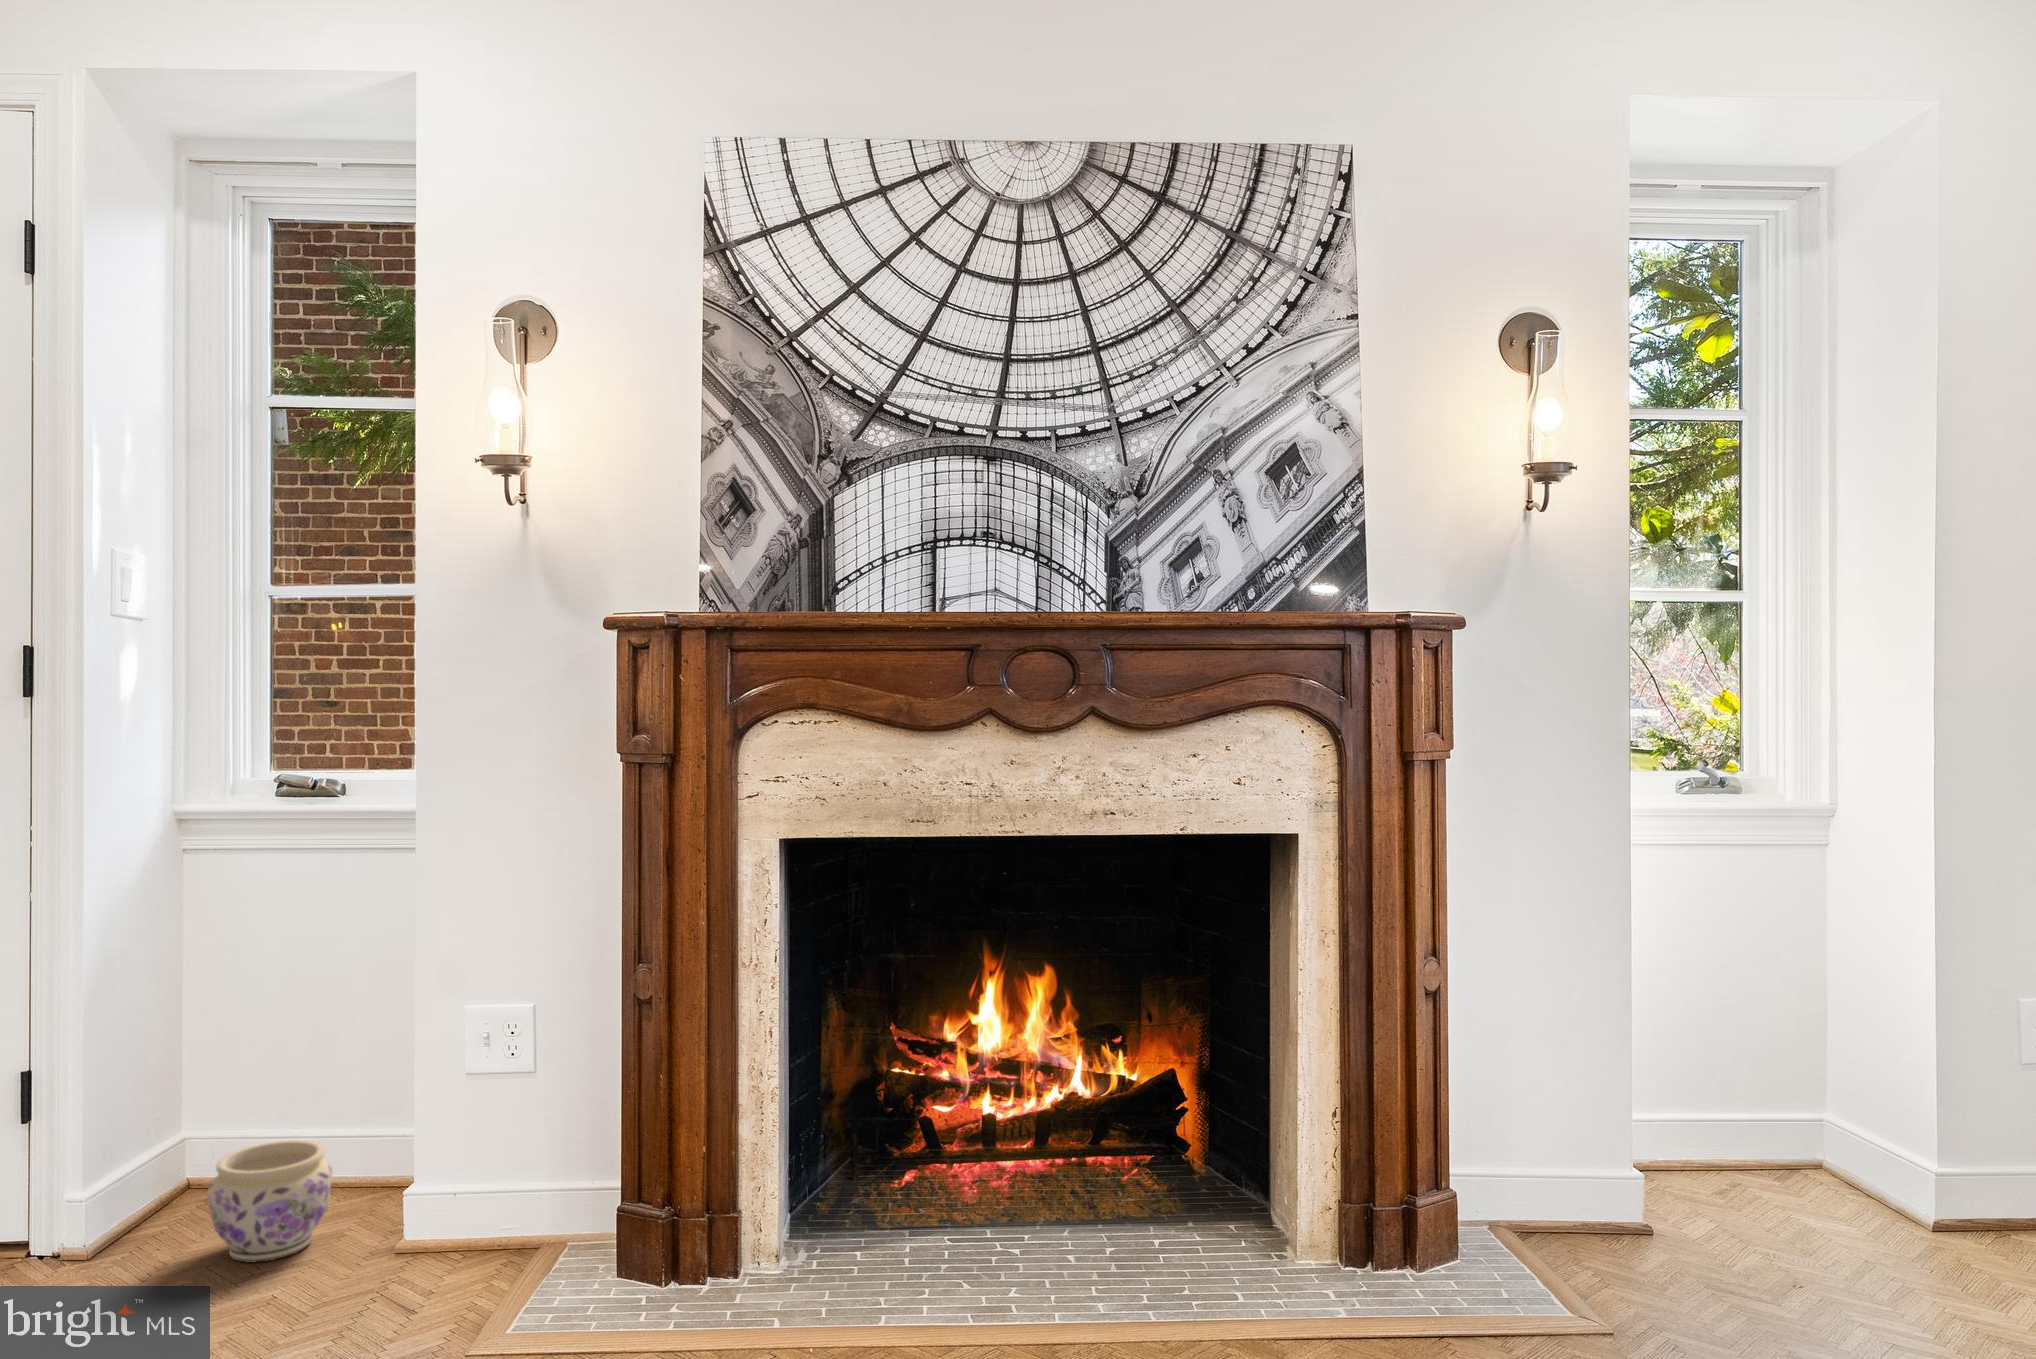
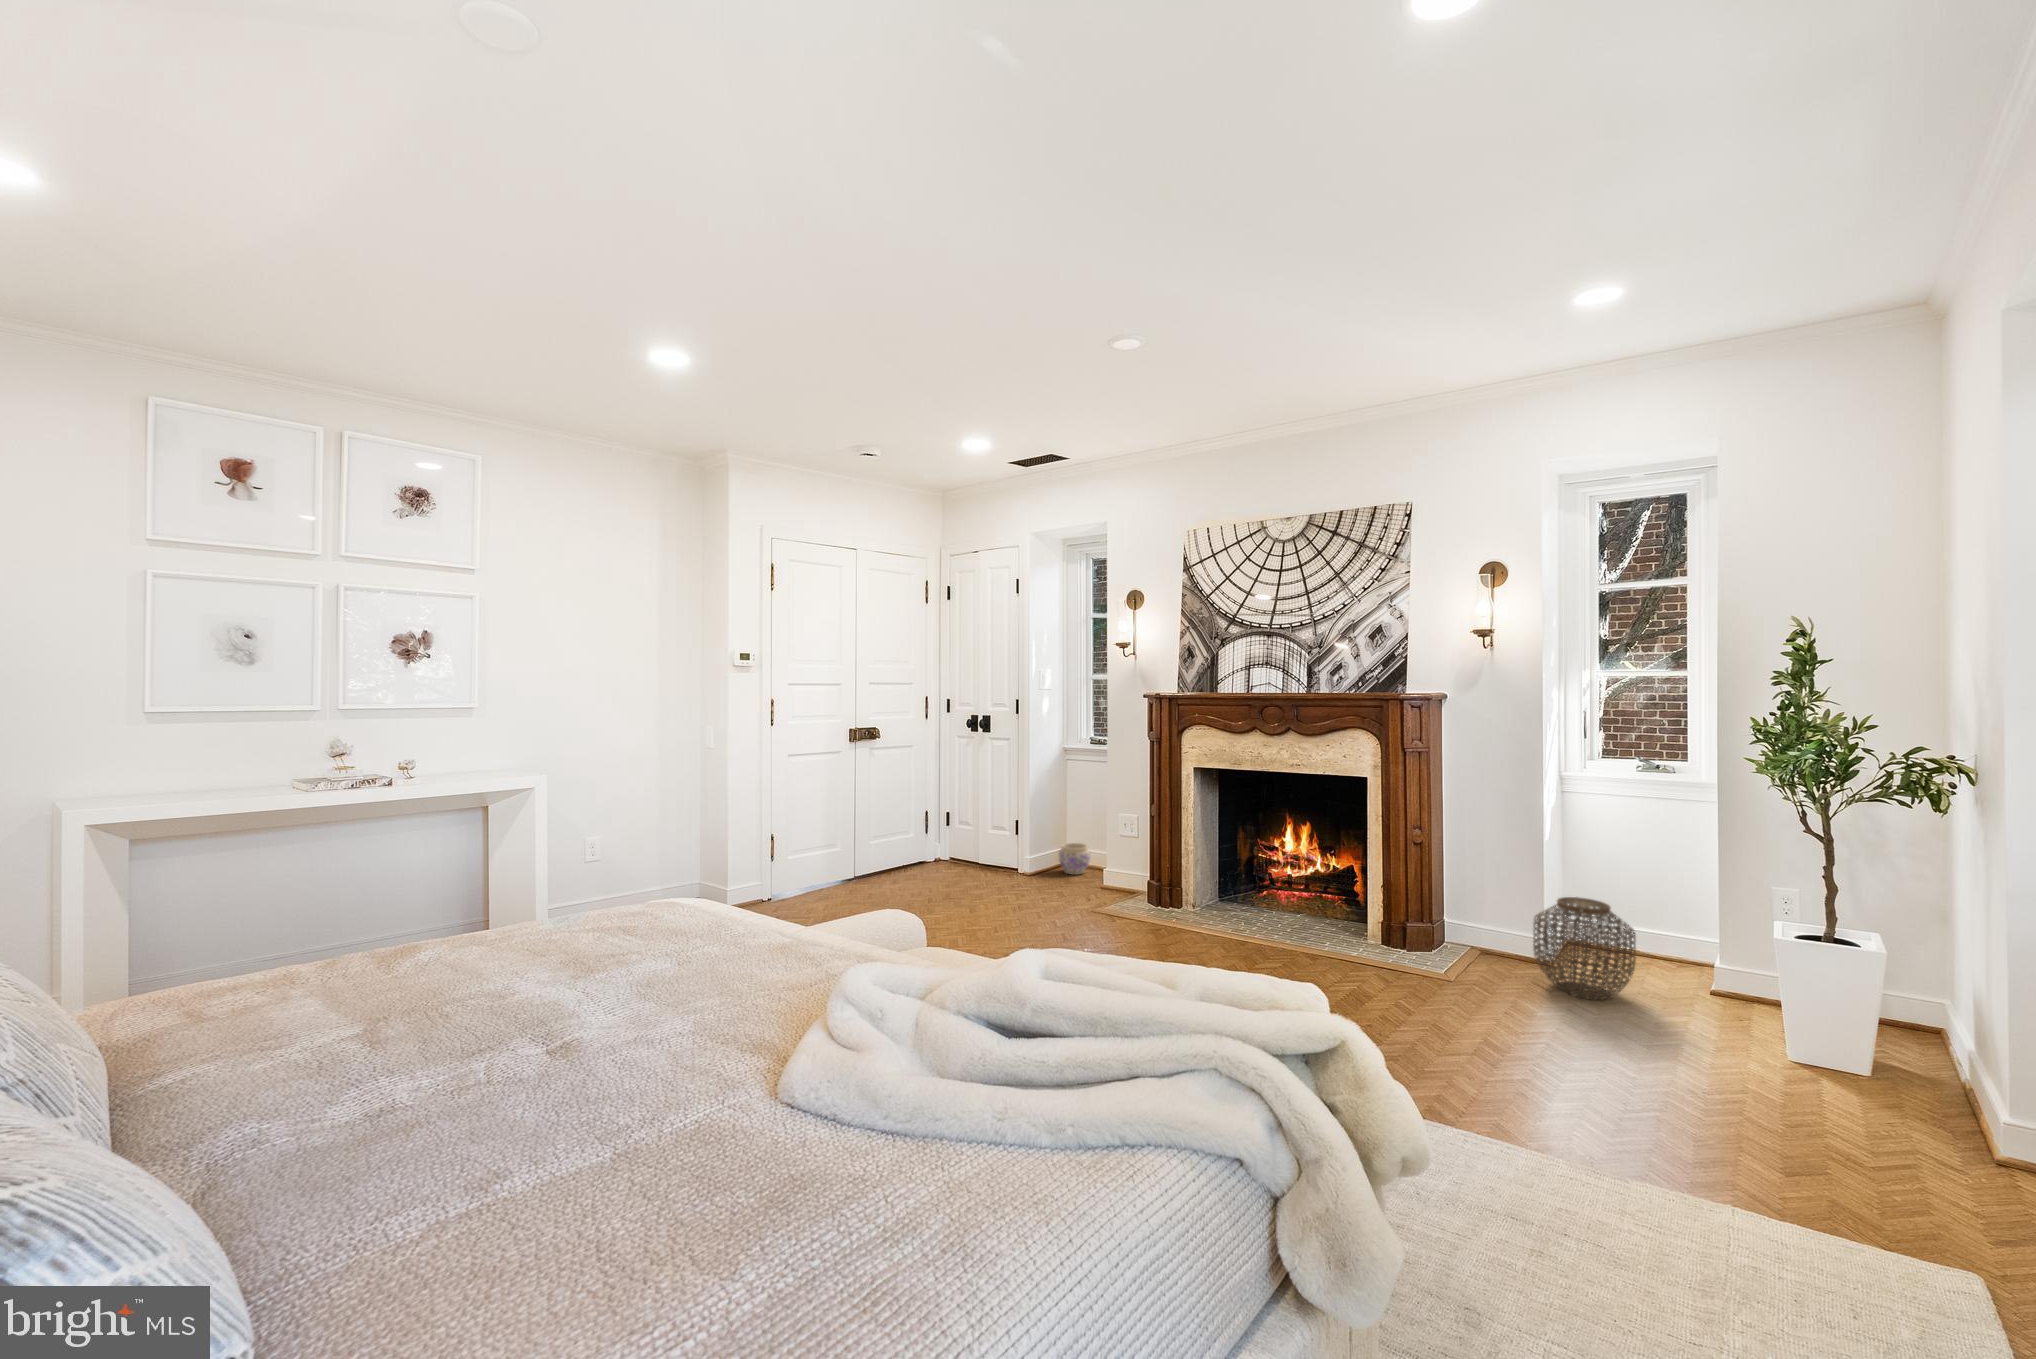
woven basket: none [1675,1055,1894,1288] -> present [1533,897,1636,1000]

